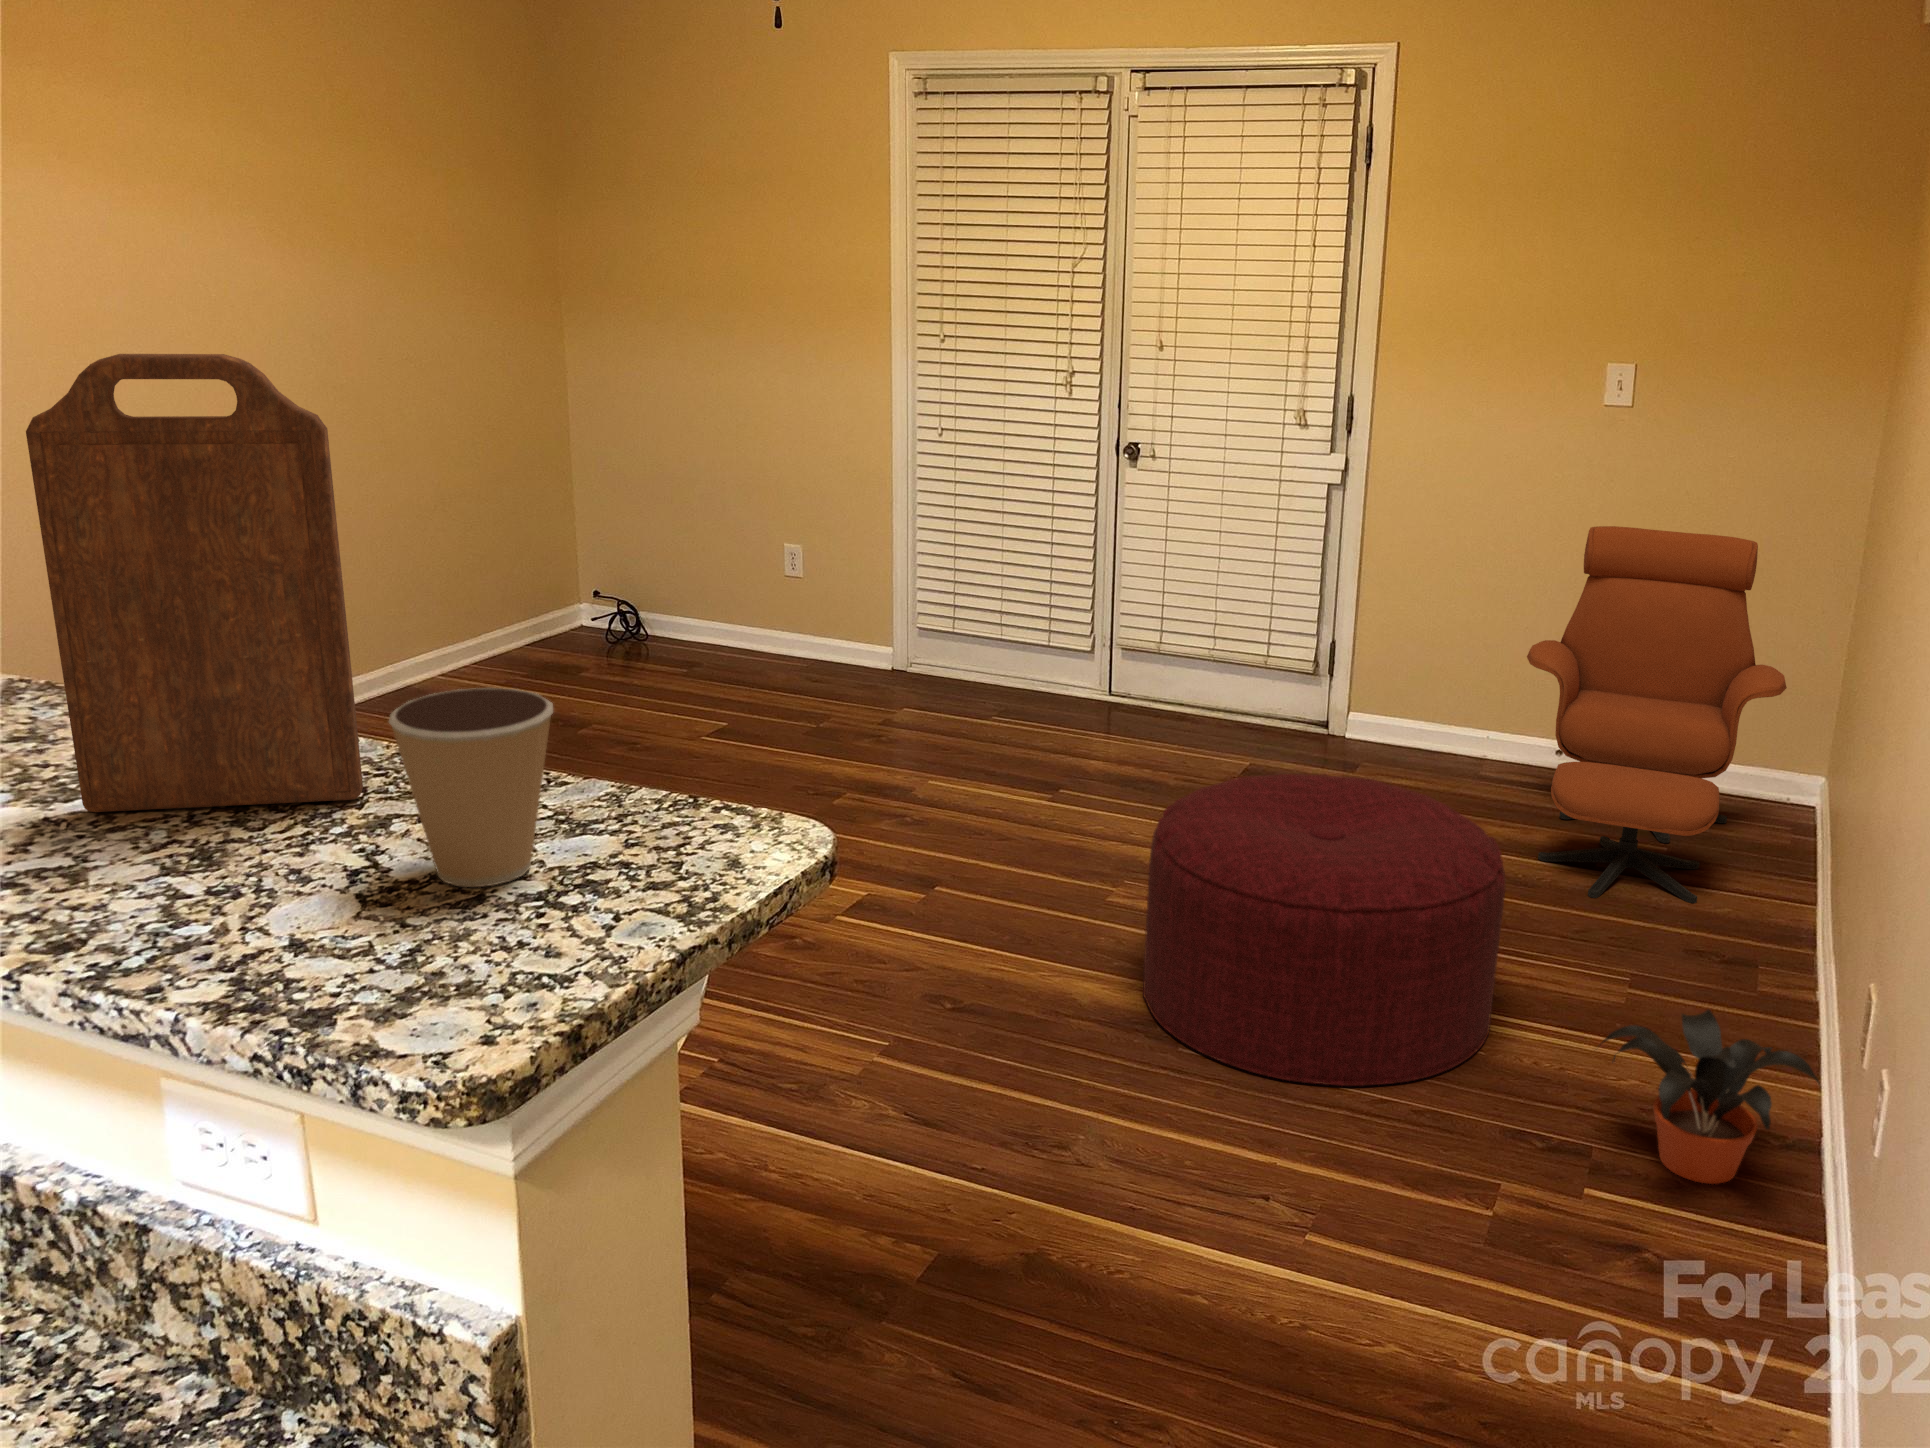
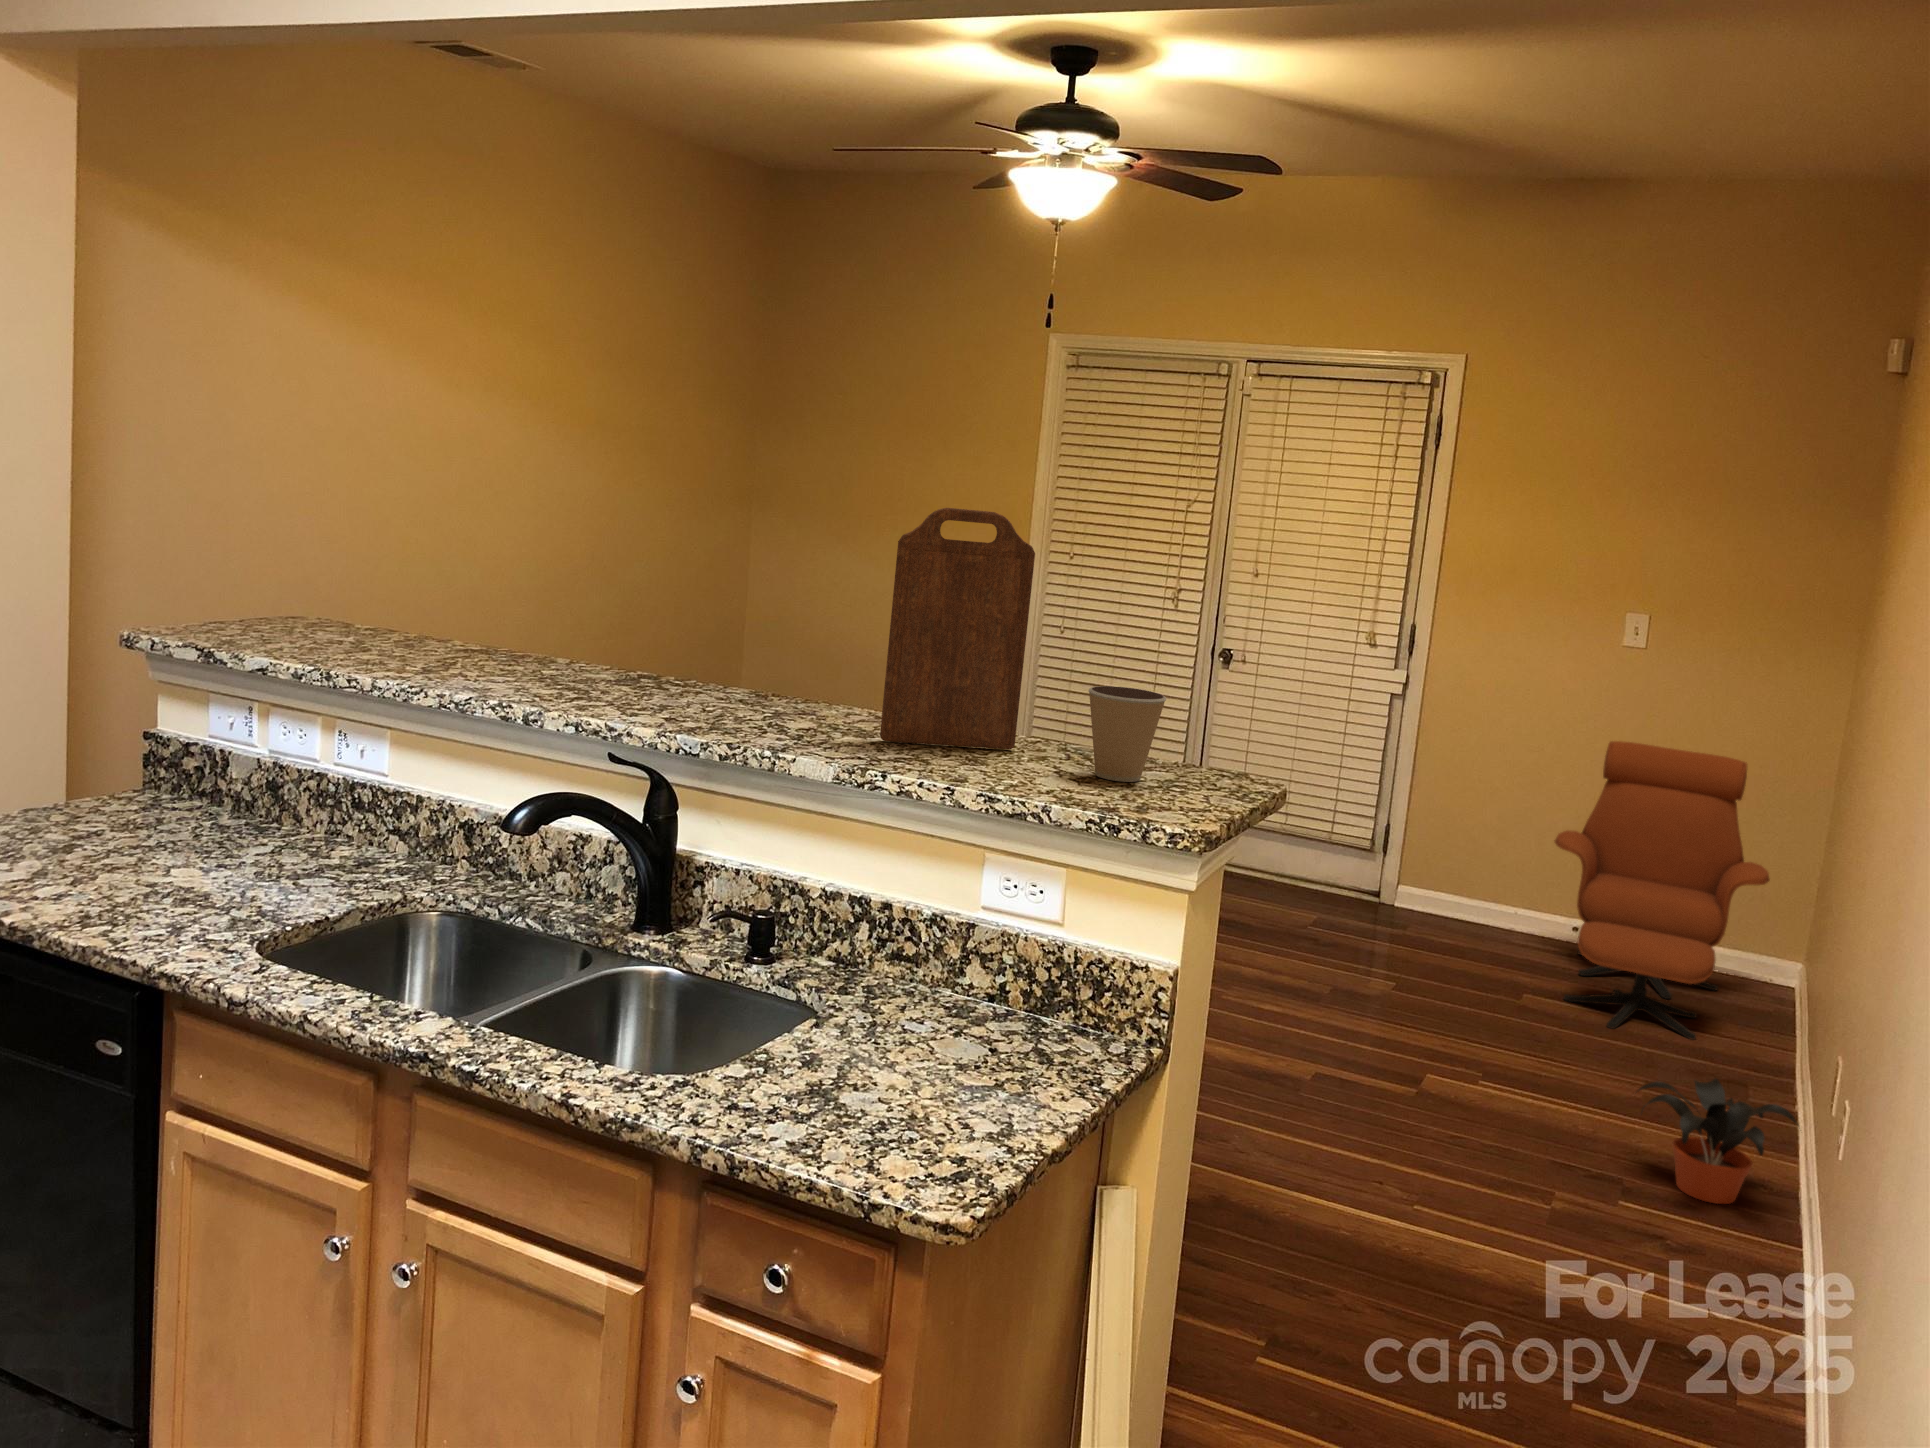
ottoman: present [1143,774,1505,1086] -> none [1265,896,1557,1124]

